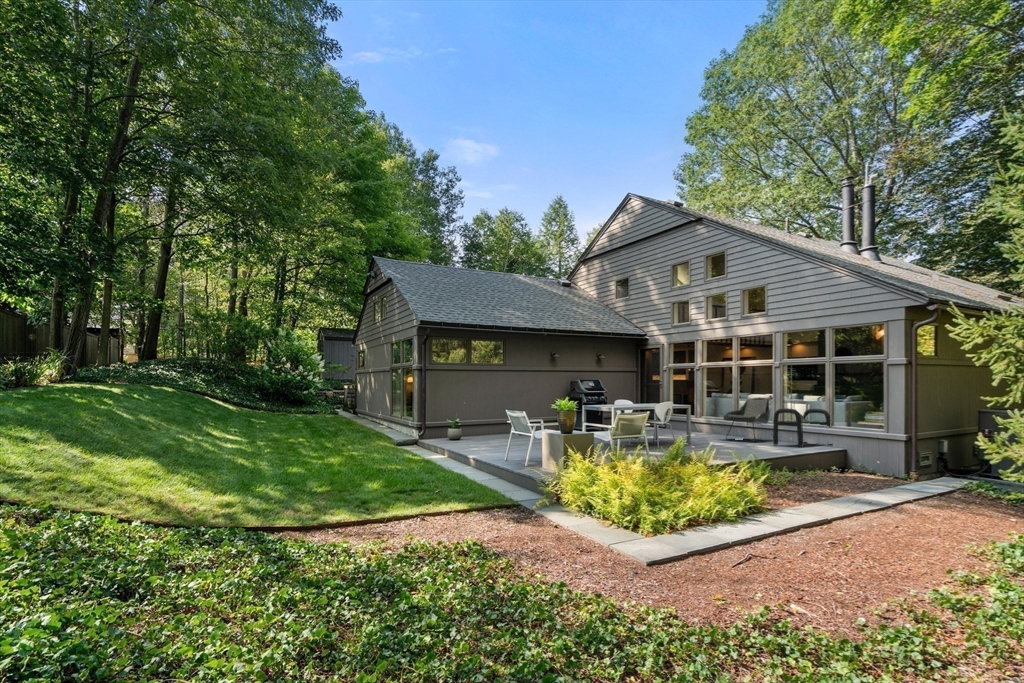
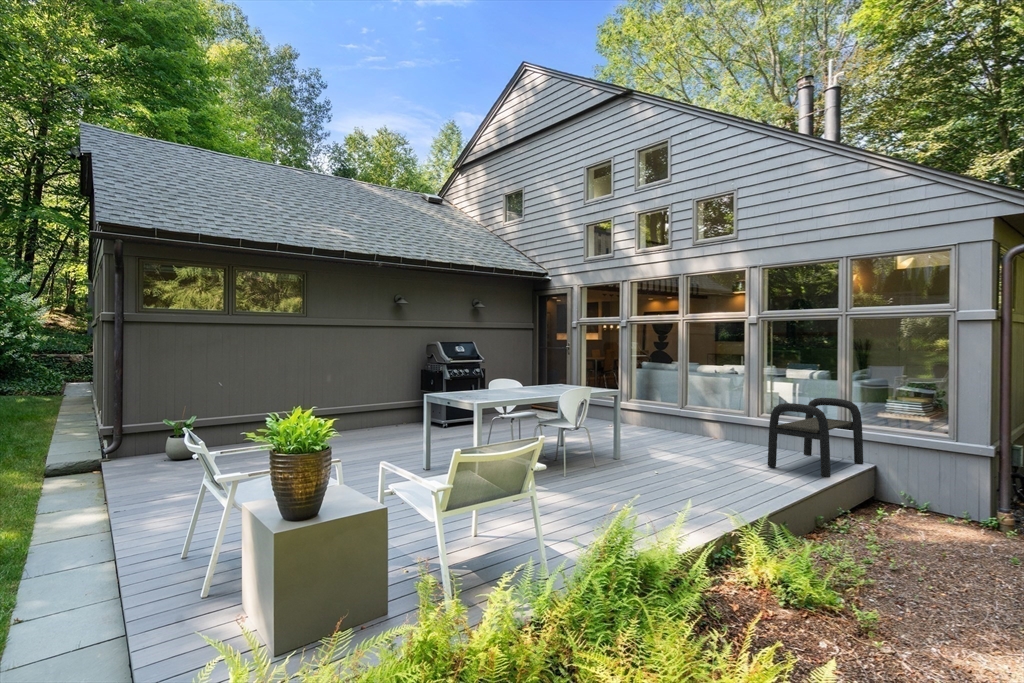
lounge chair: present [724,398,773,442] -> none [671,374,752,455]

